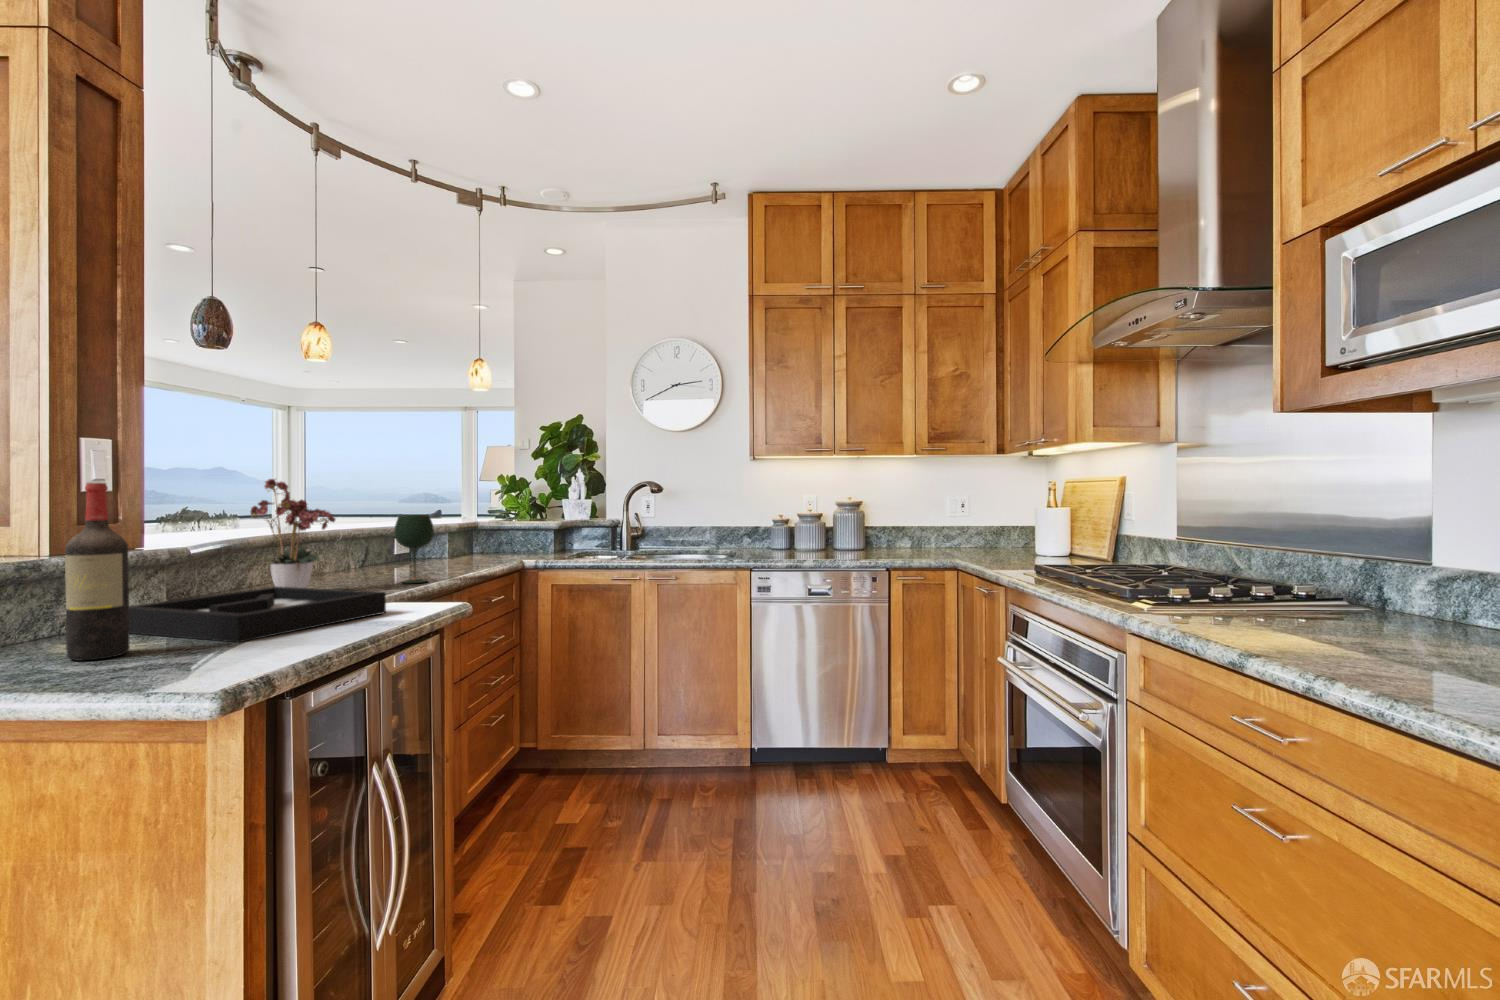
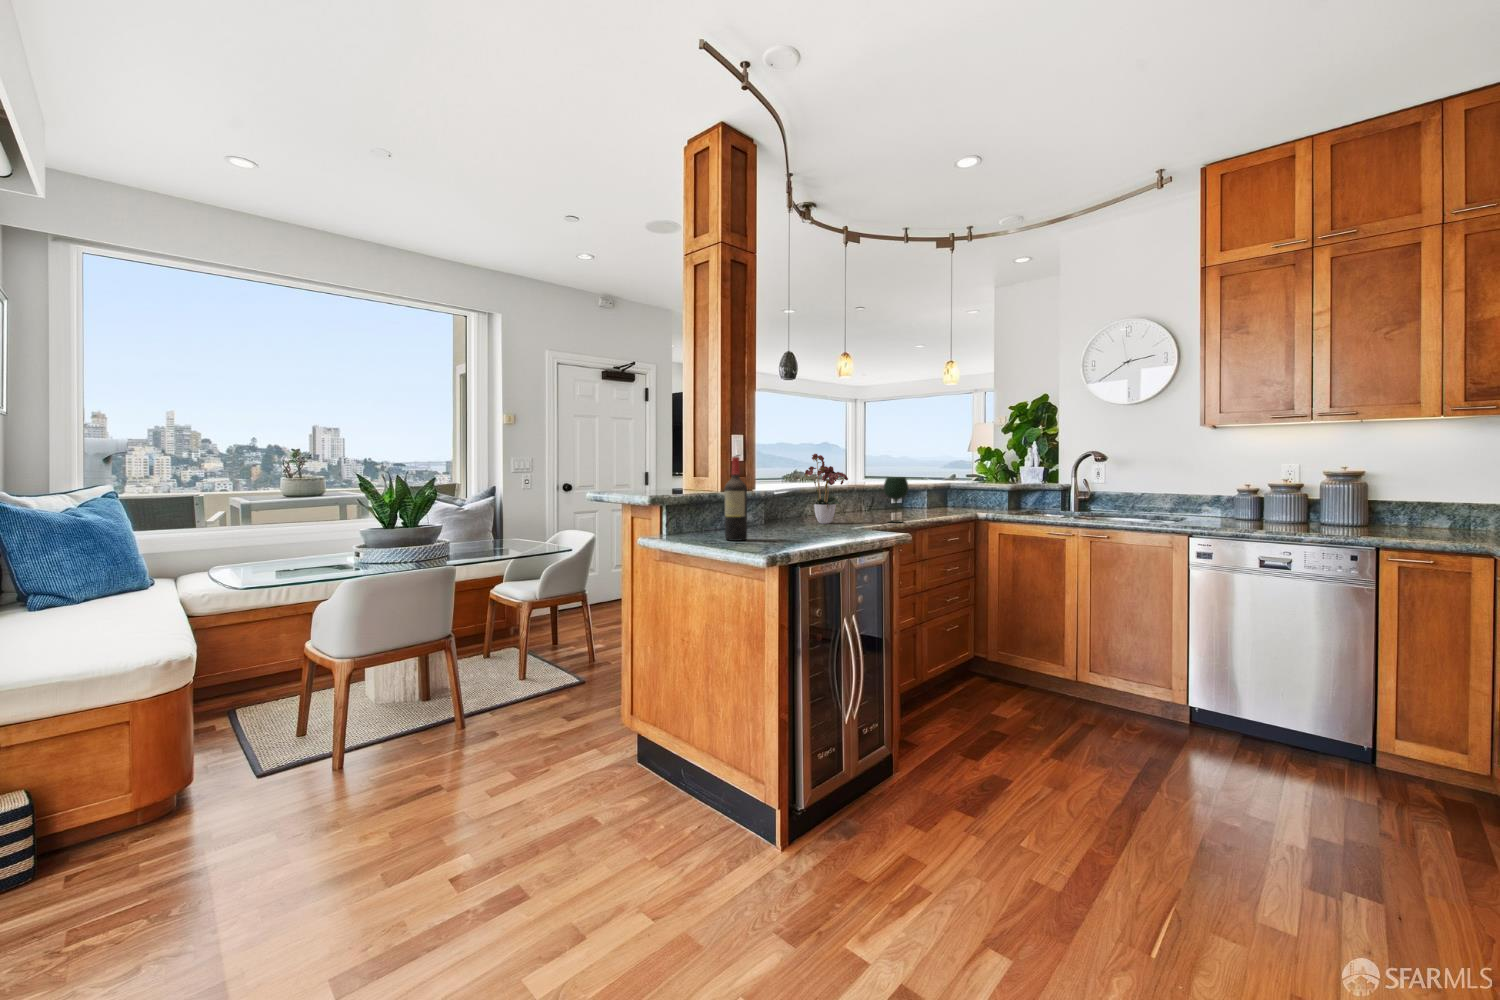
decorative tray: present [129,587,386,642] -> none [744,516,866,541]

